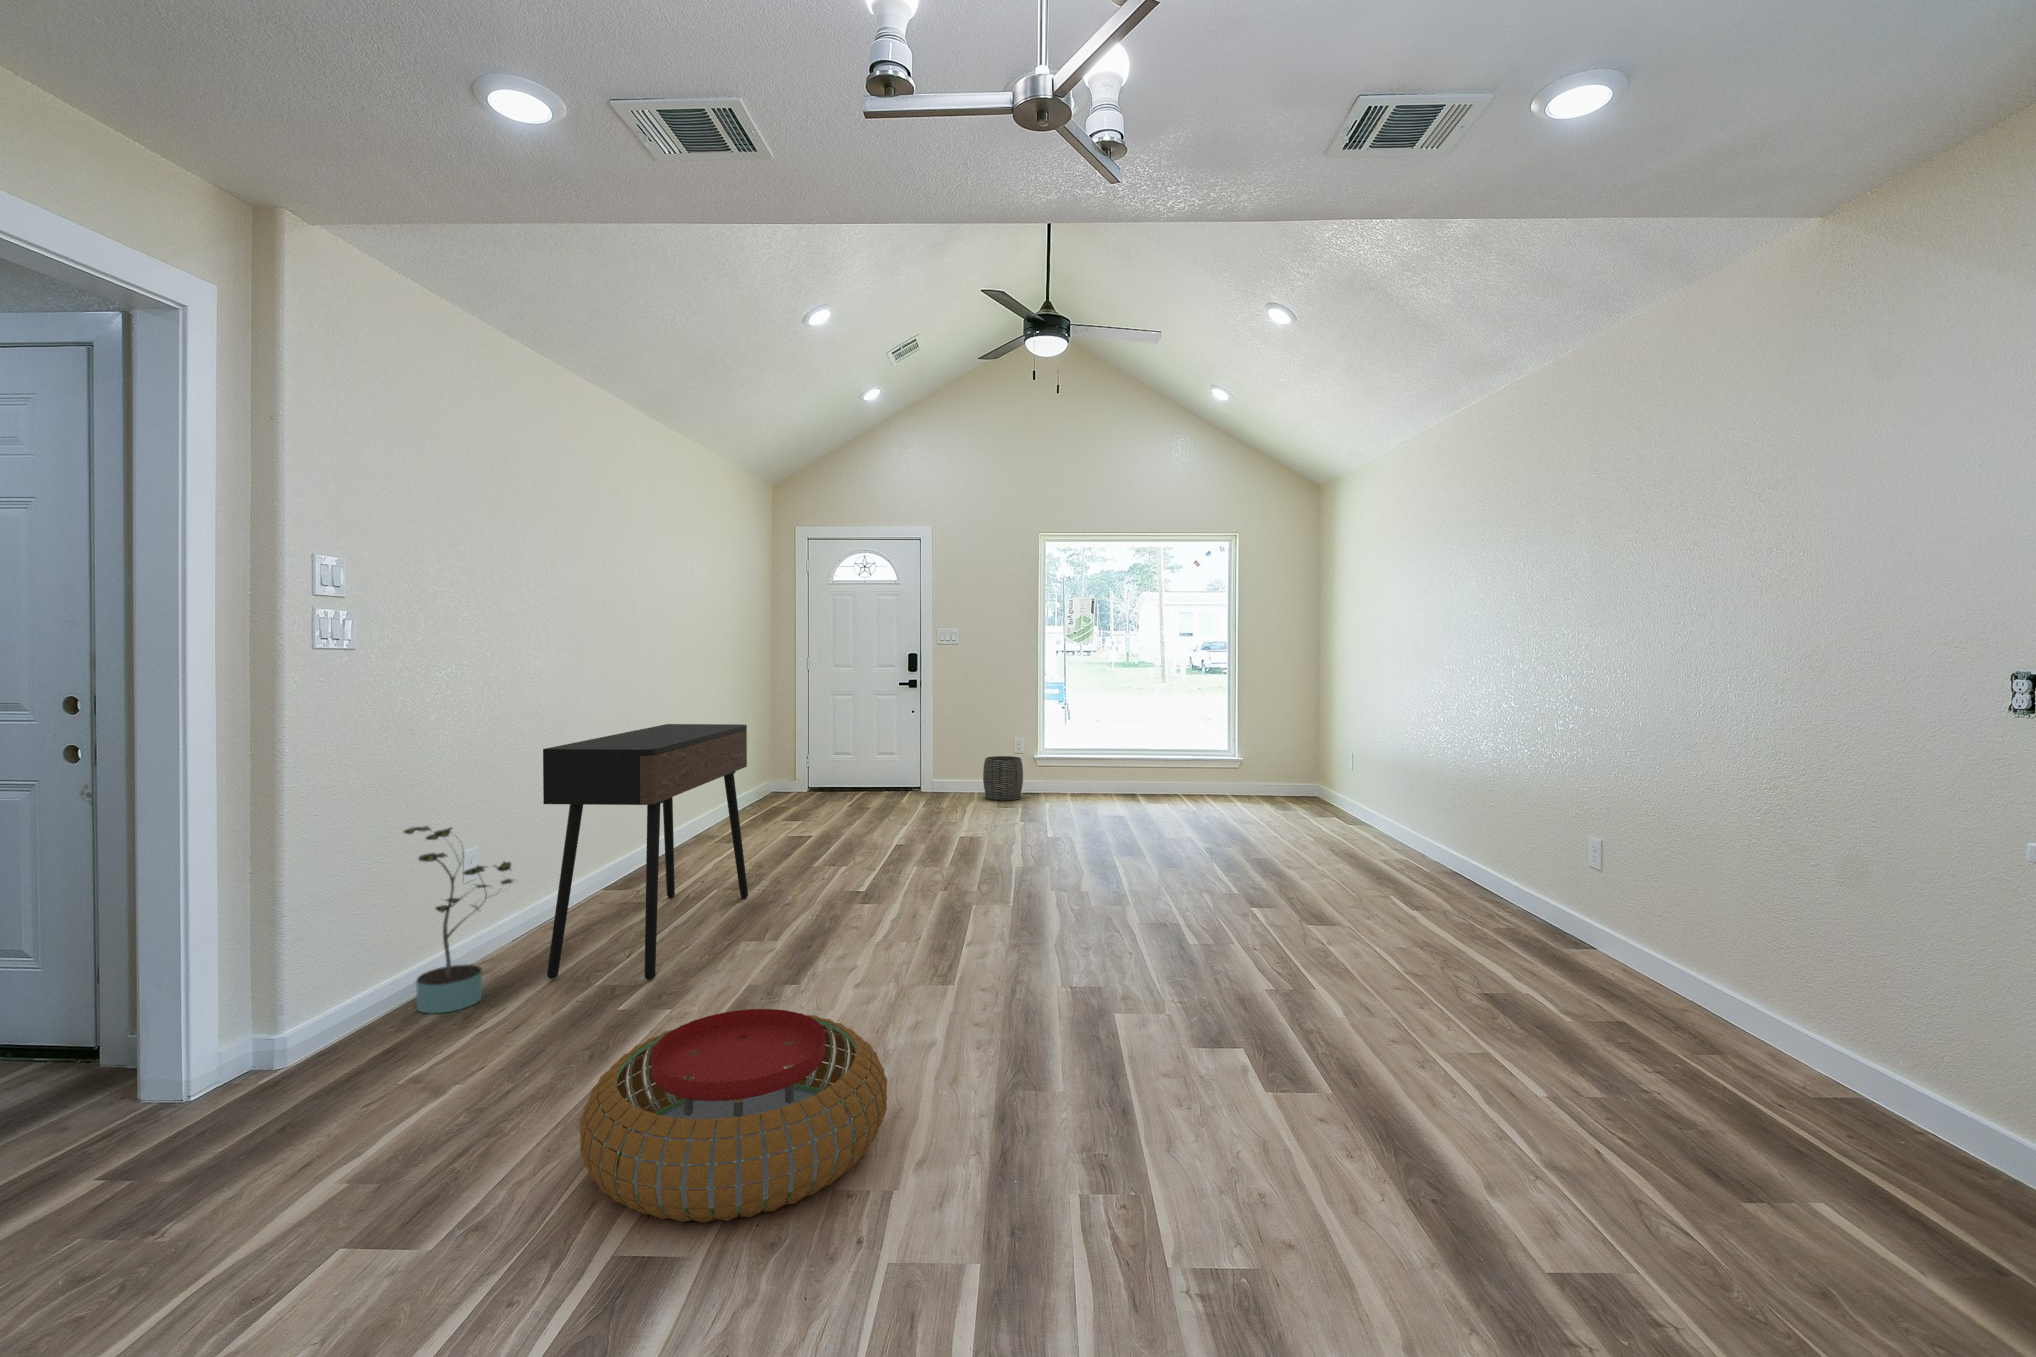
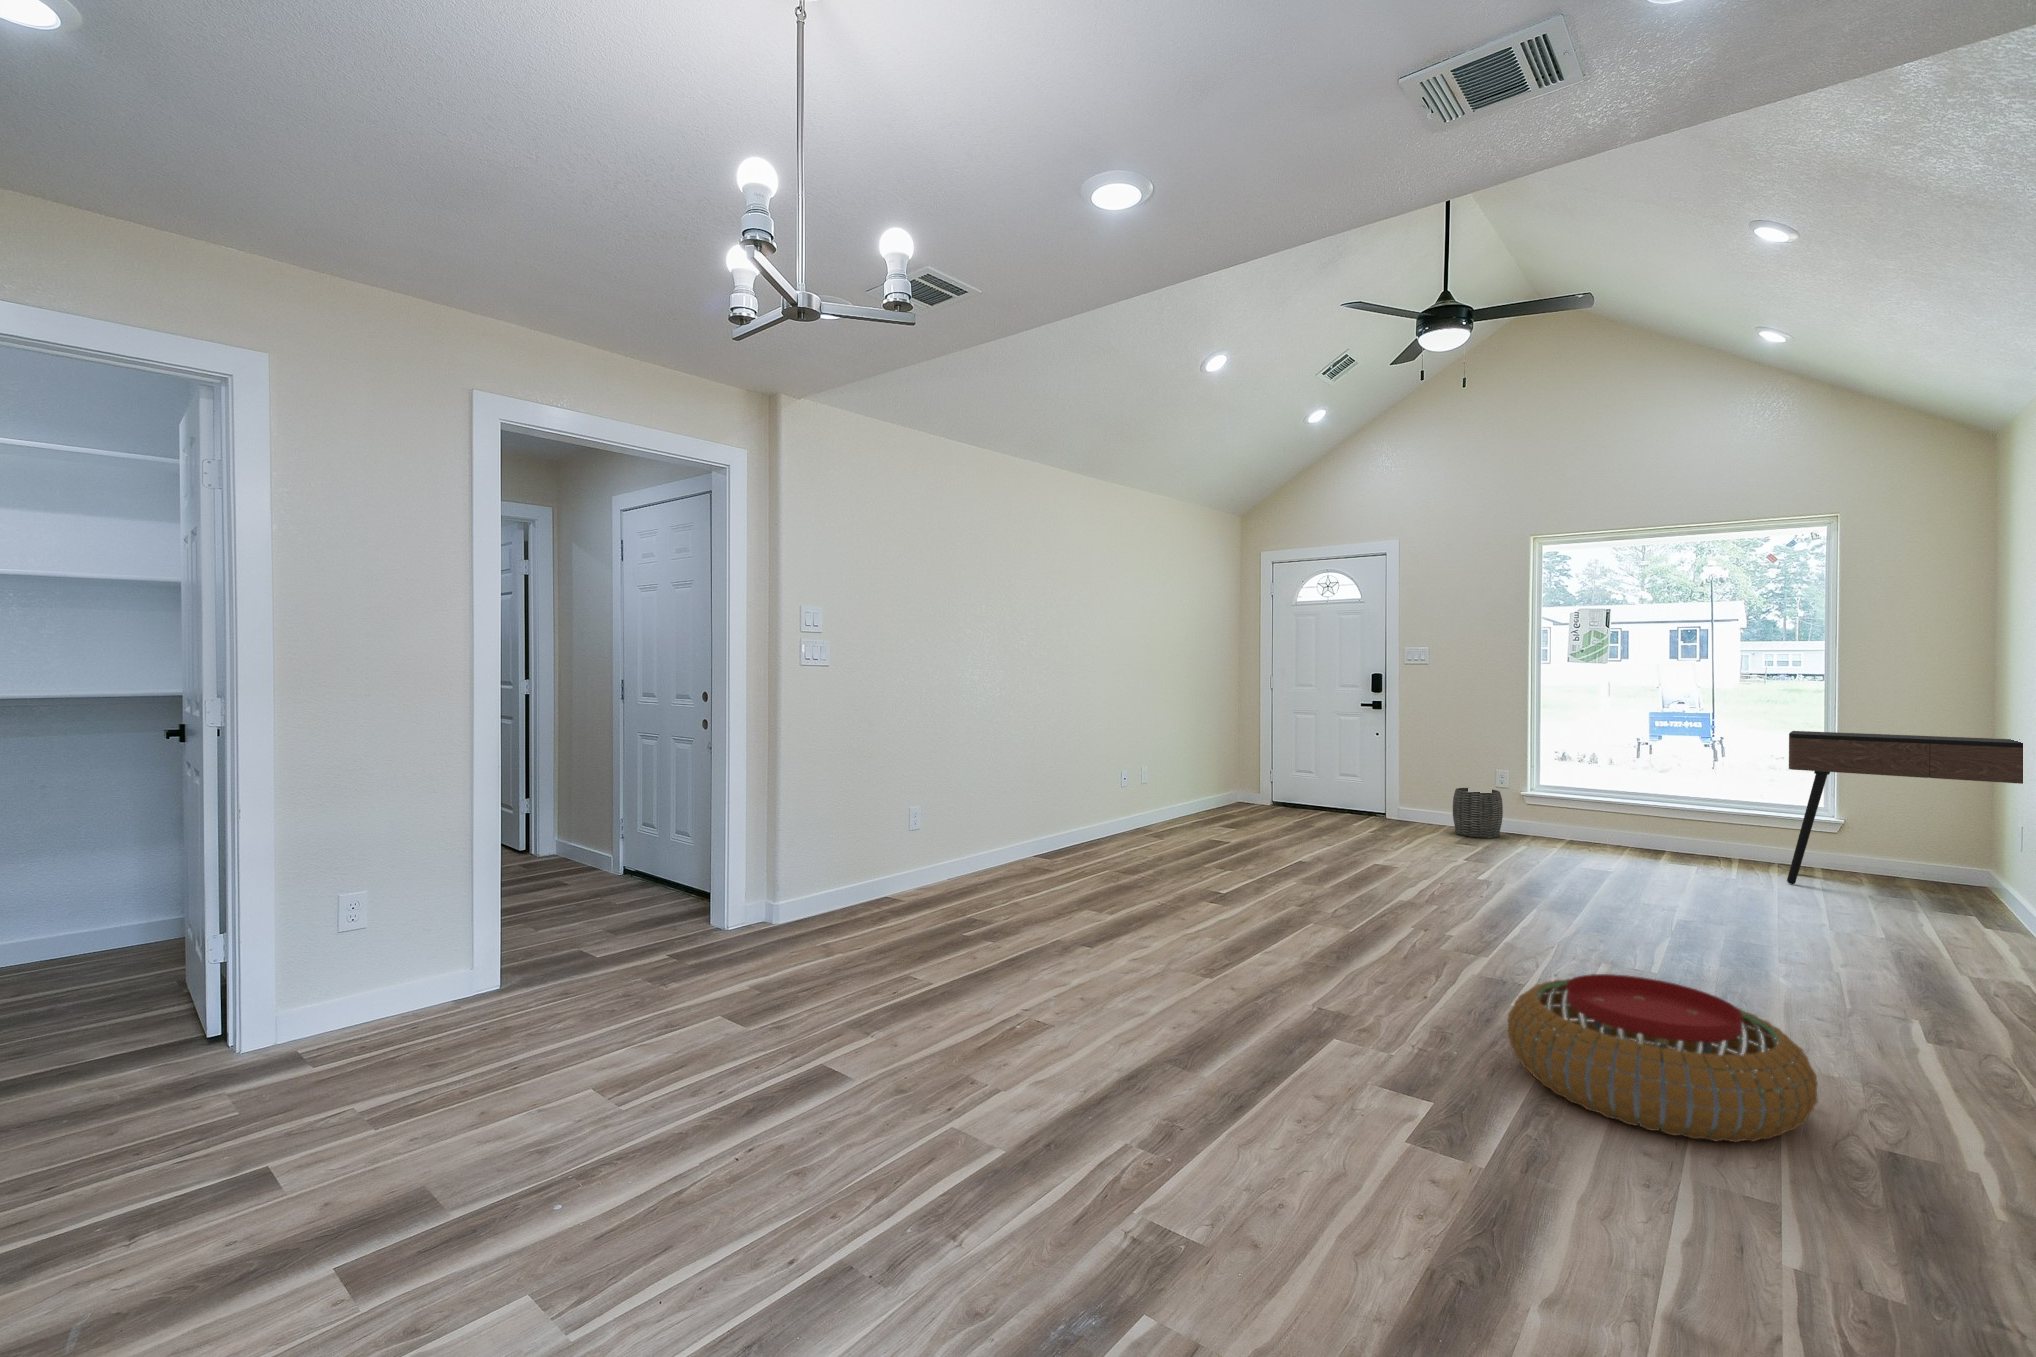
console table: present [543,724,748,980] -> present [1787,731,2023,884]
potted plant: present [404,826,513,1013] -> none [854,785,922,916]
pouf: present [580,1009,887,1223] -> present [1508,974,1818,1142]

